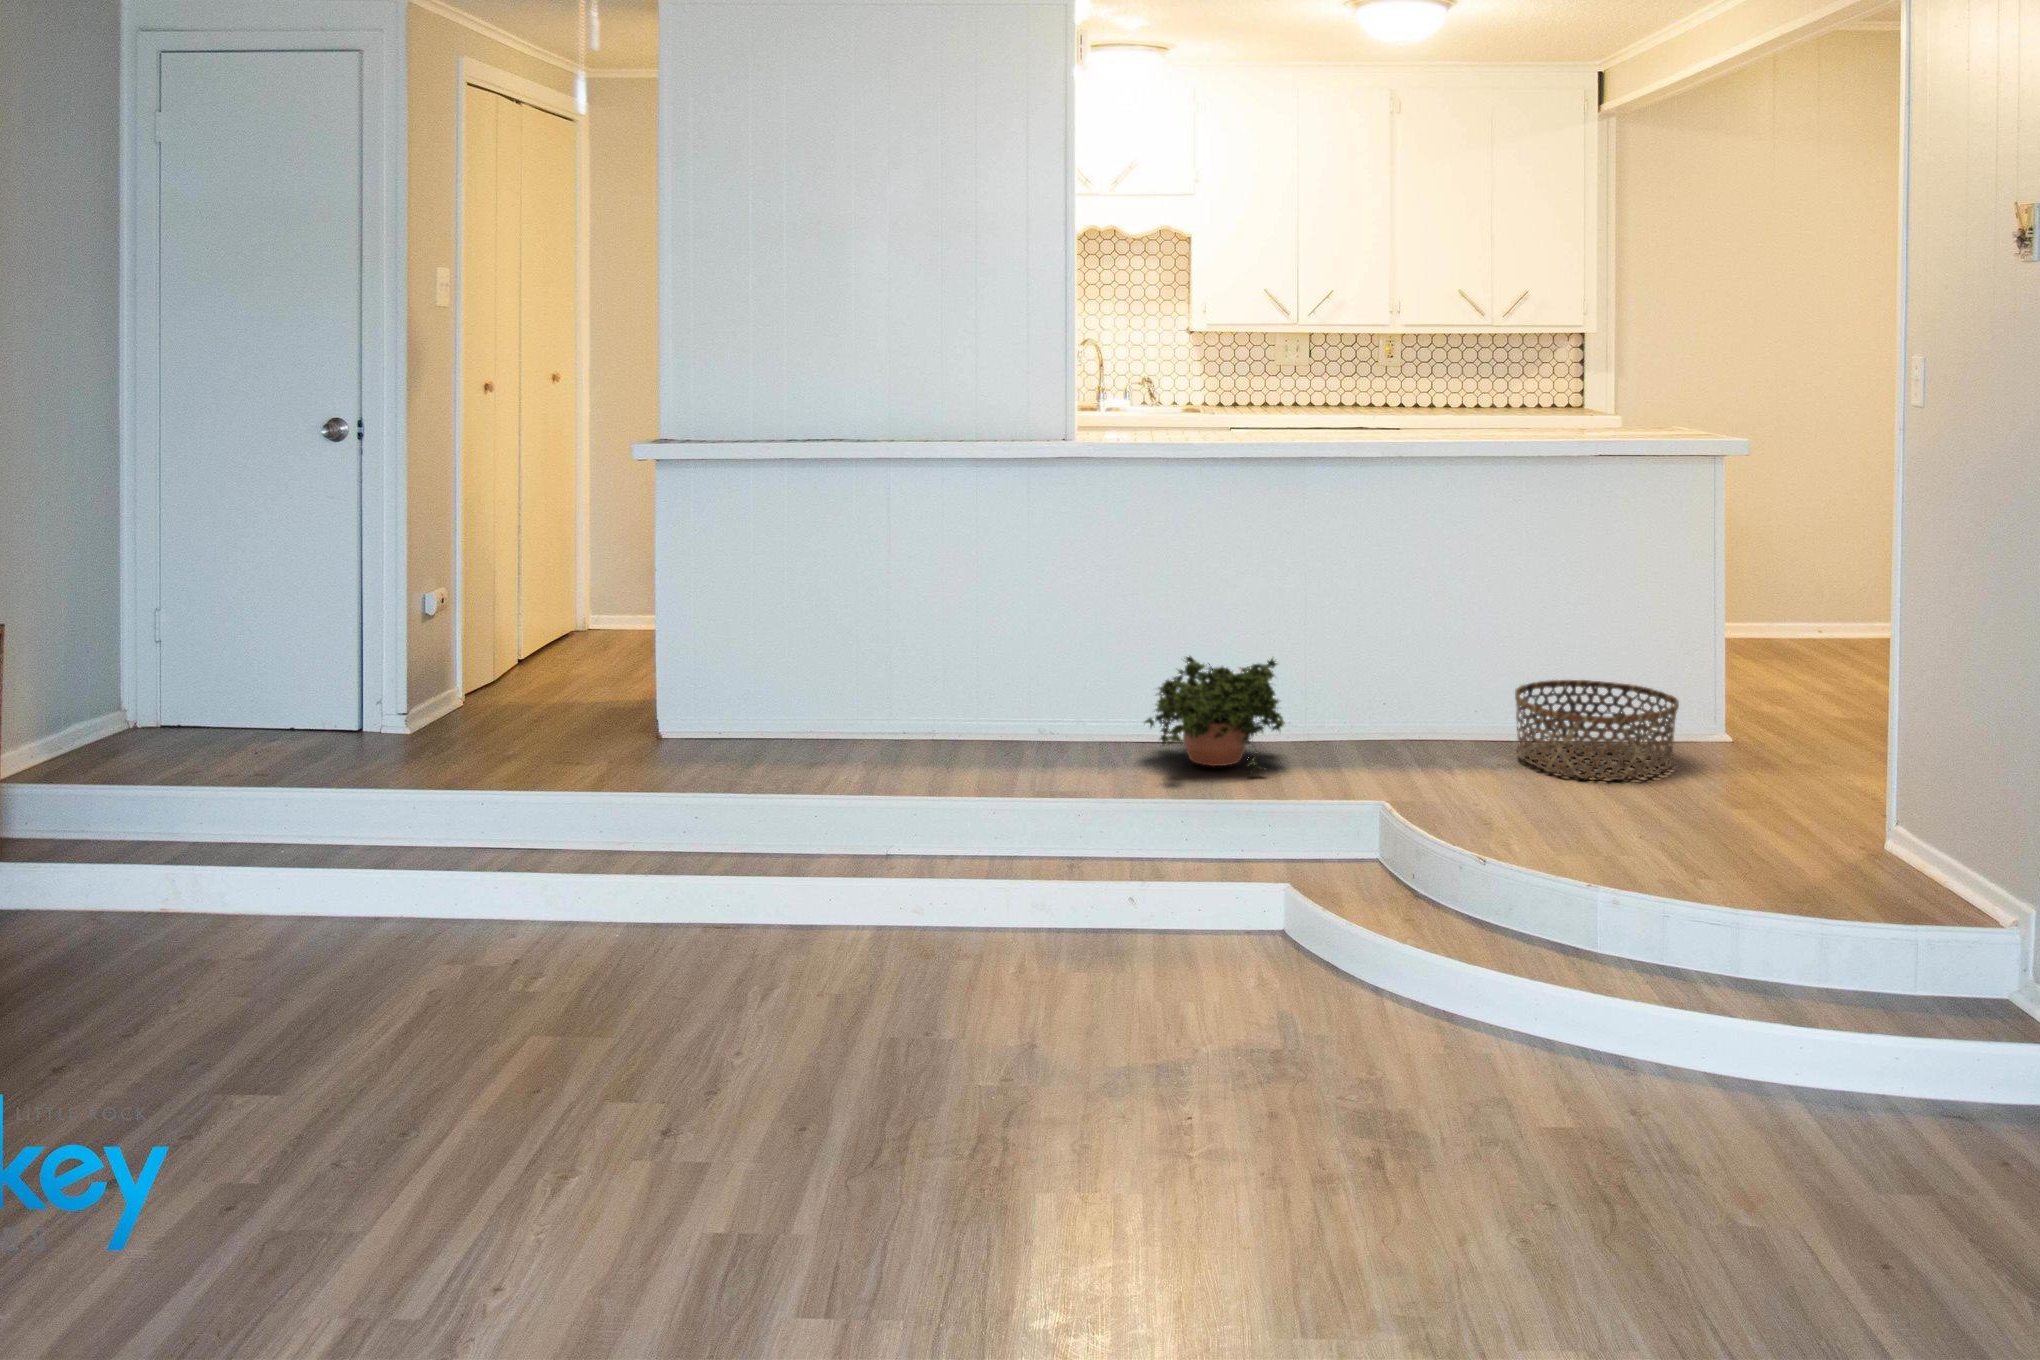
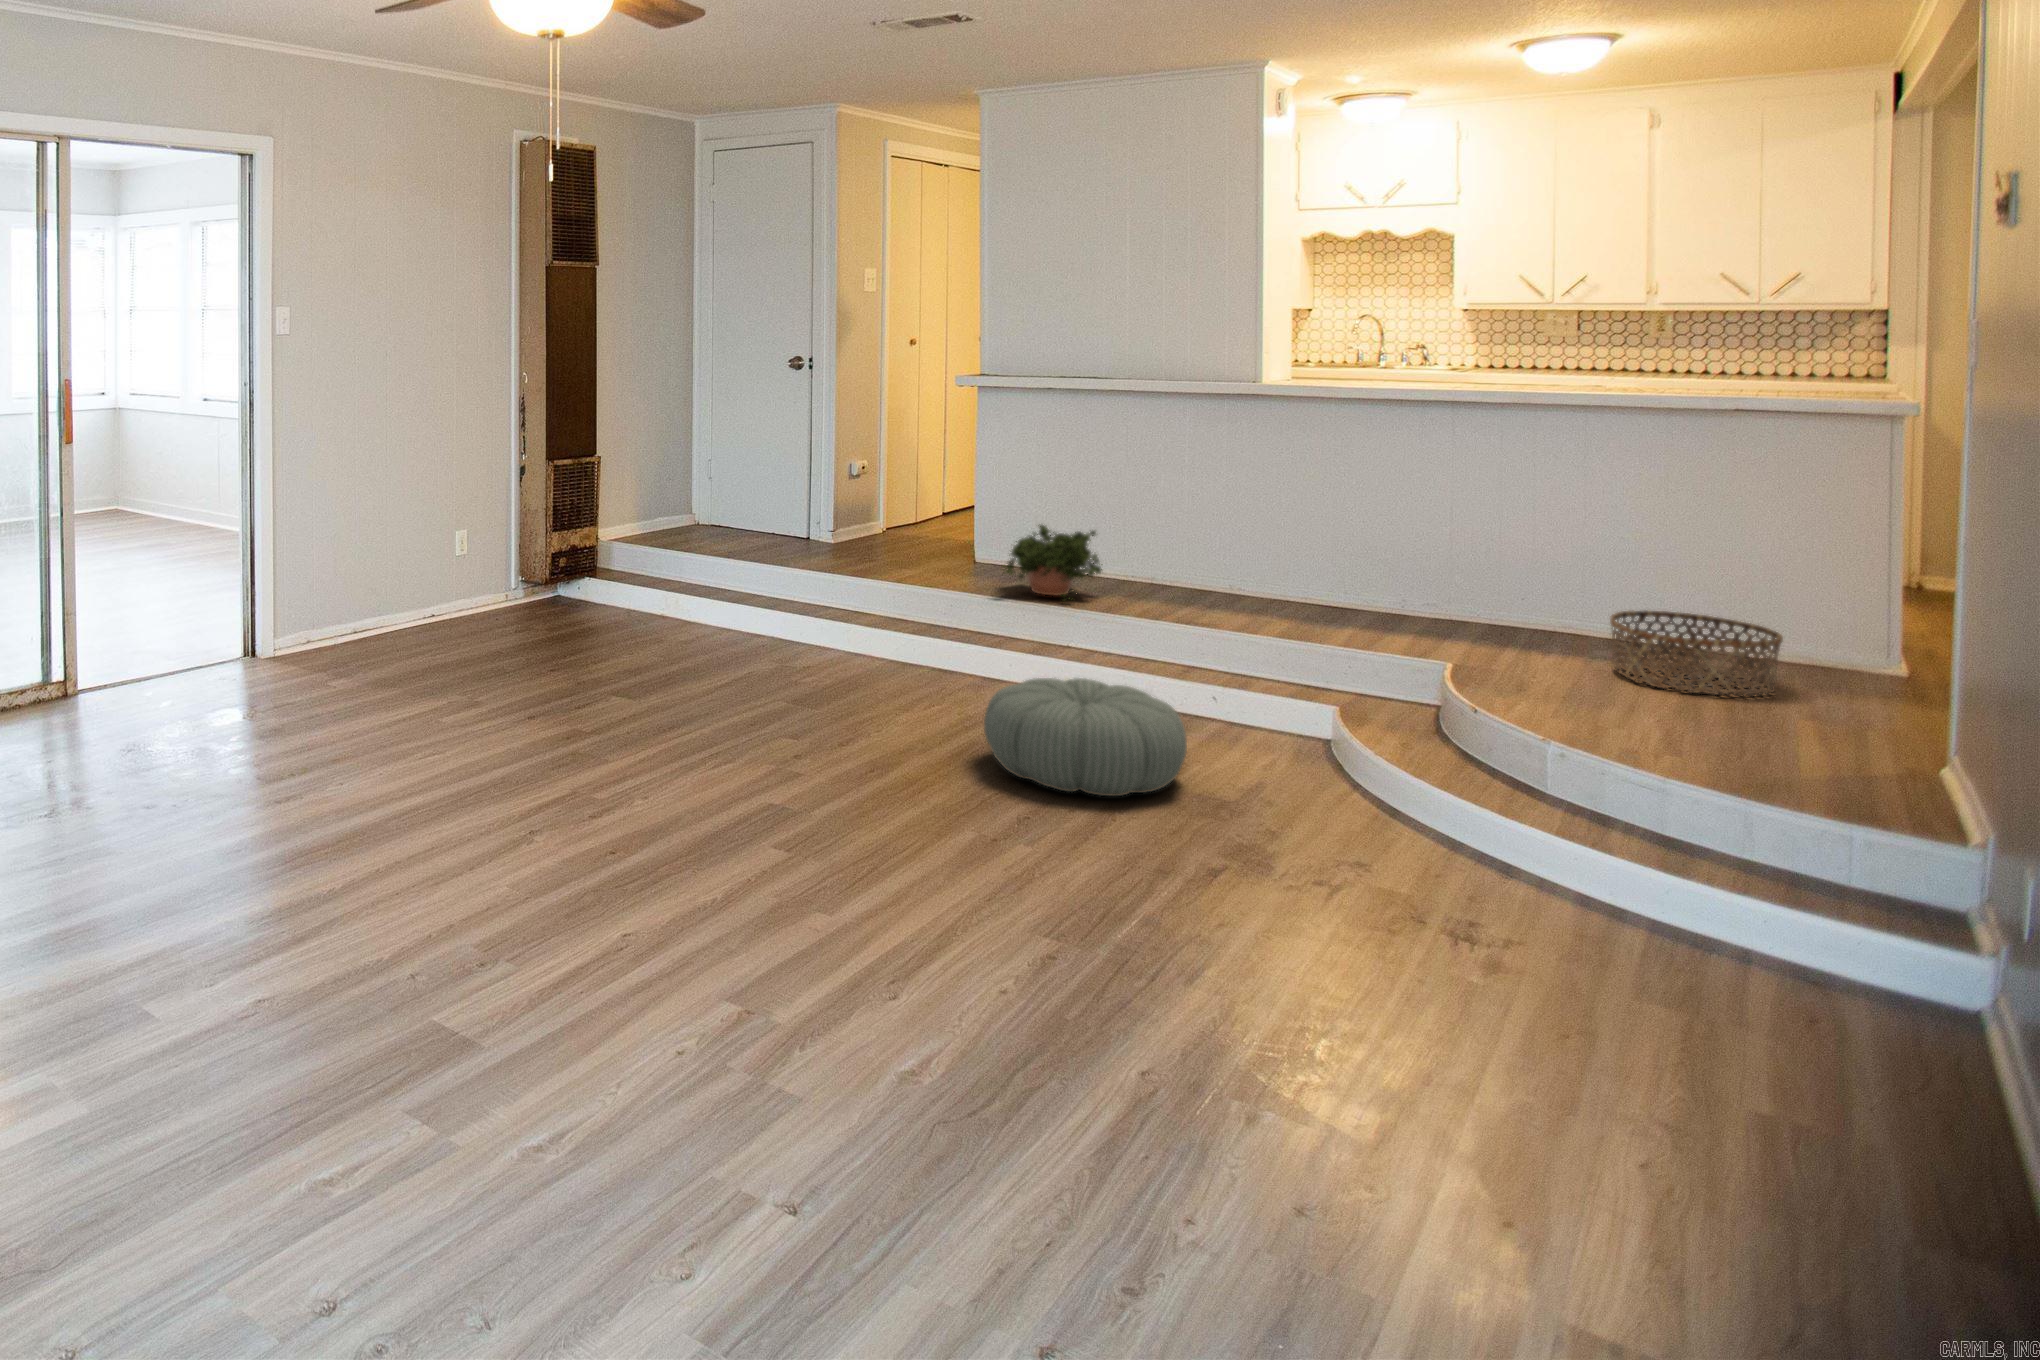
potted plant: present [1145,656,1285,769] -> present [1003,524,1103,601]
pouf: none [906,926,1224,1149] -> present [984,678,1187,796]

